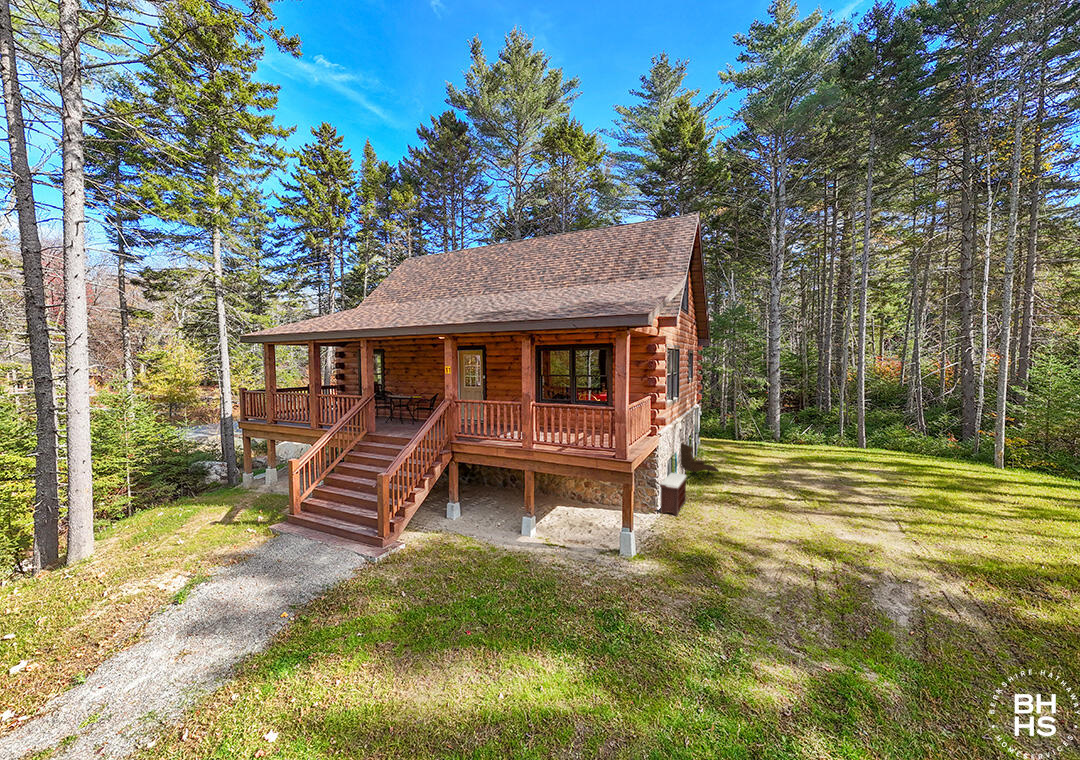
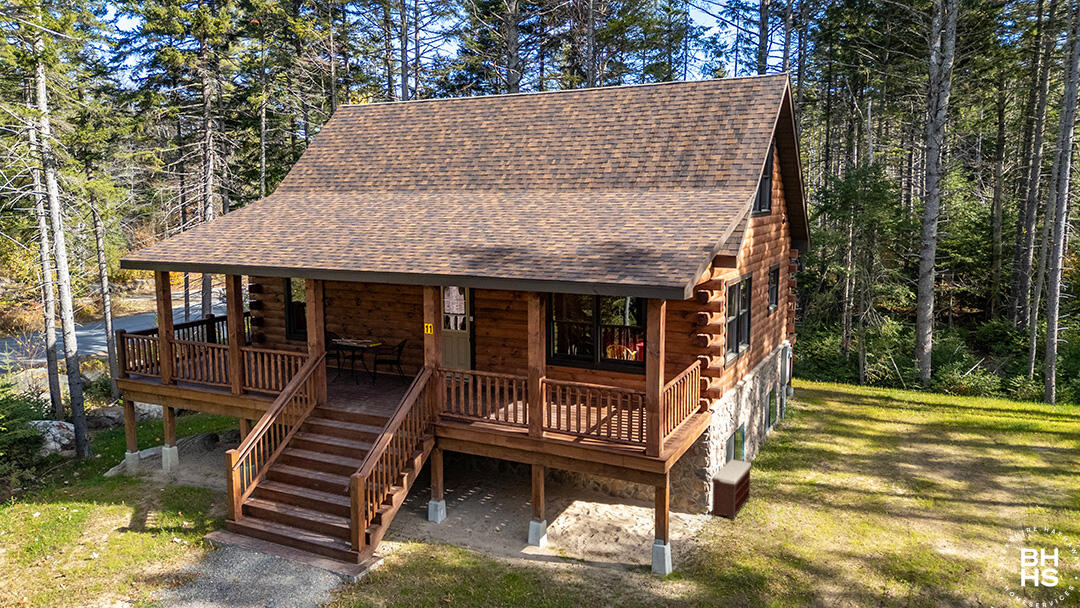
lounge chair: present [681,443,719,479] -> none [749,410,807,464]

